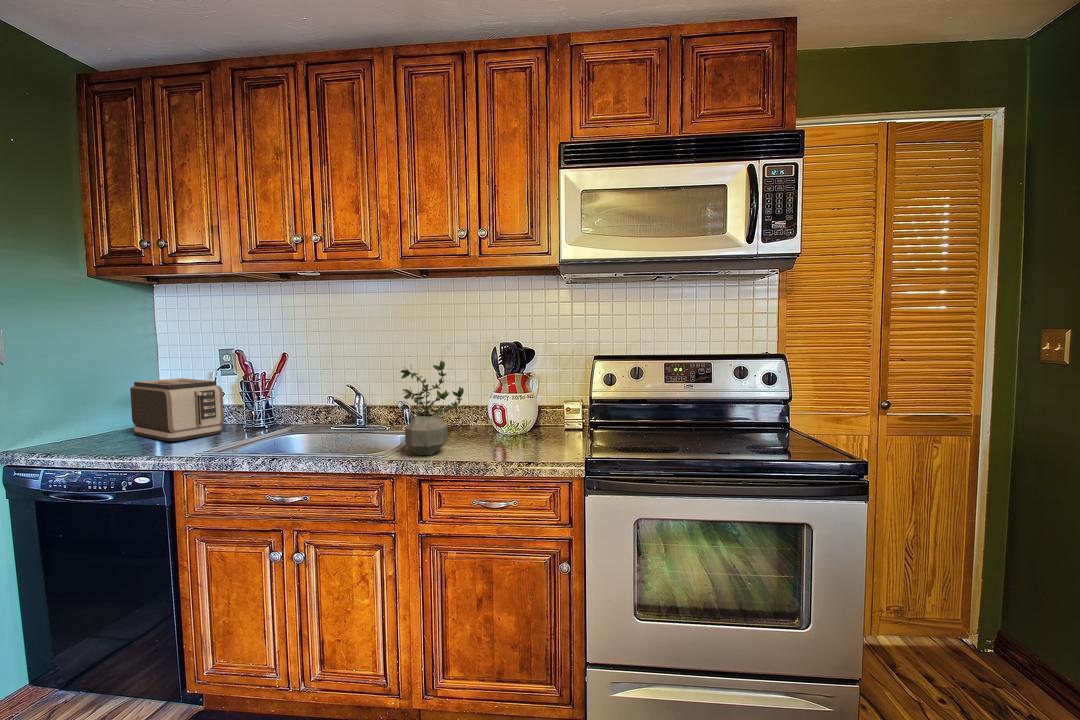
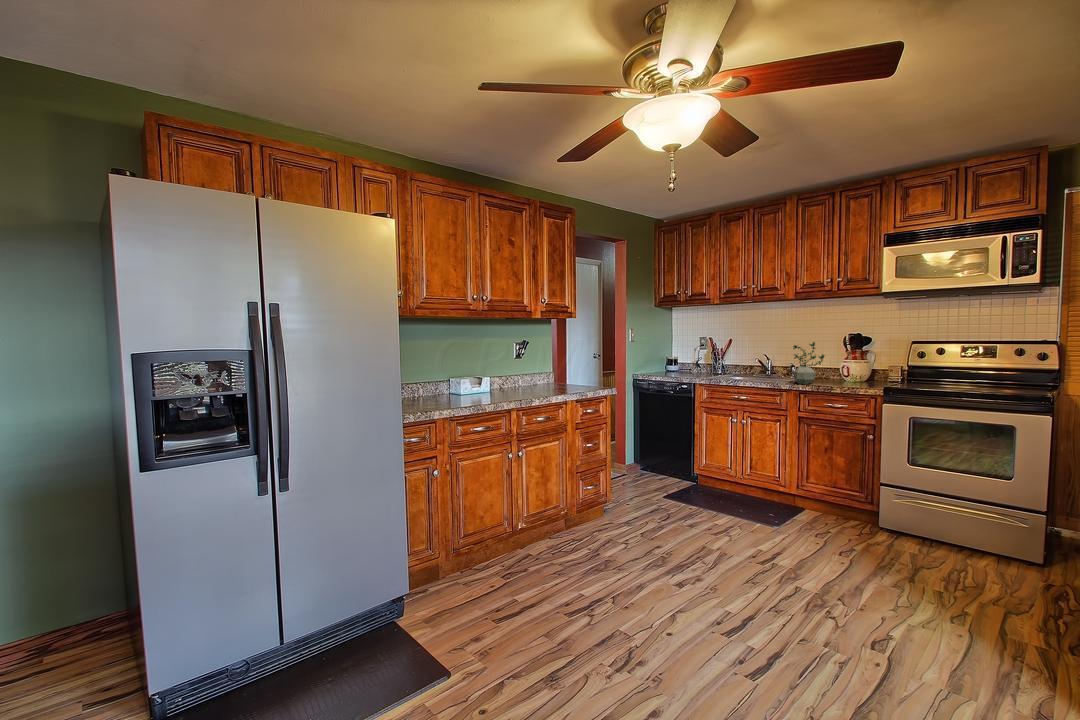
toaster: present [130,378,224,441] -> none [669,350,706,374]

